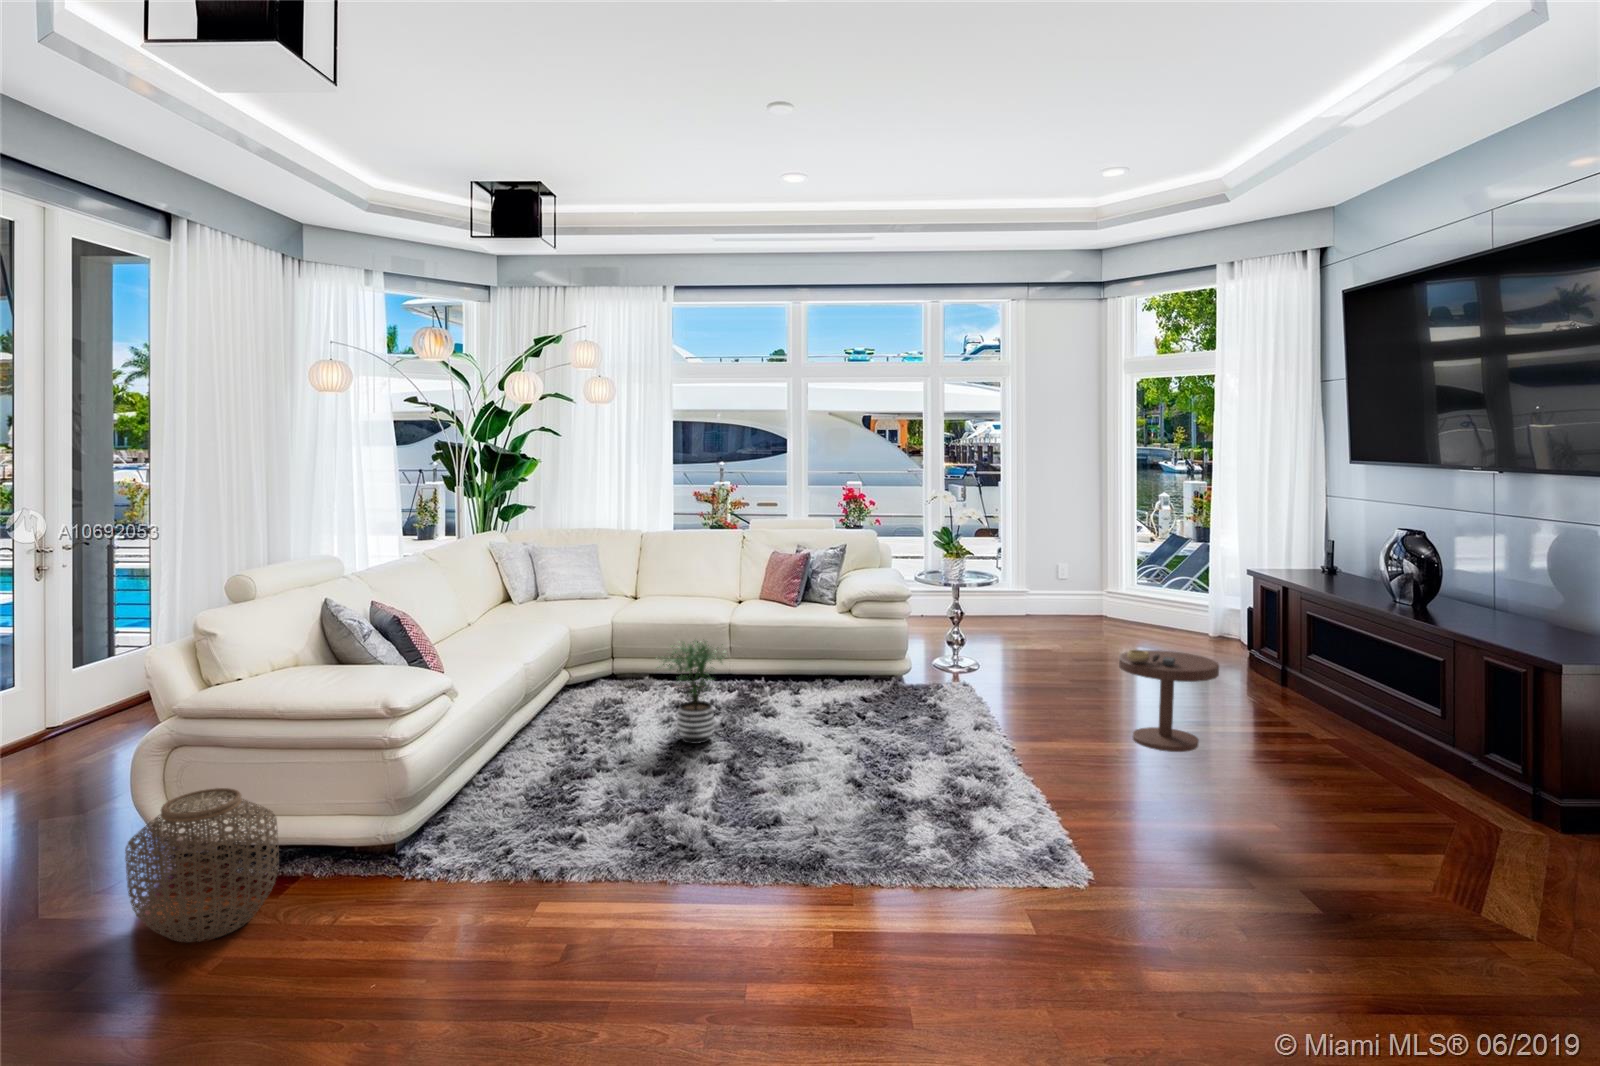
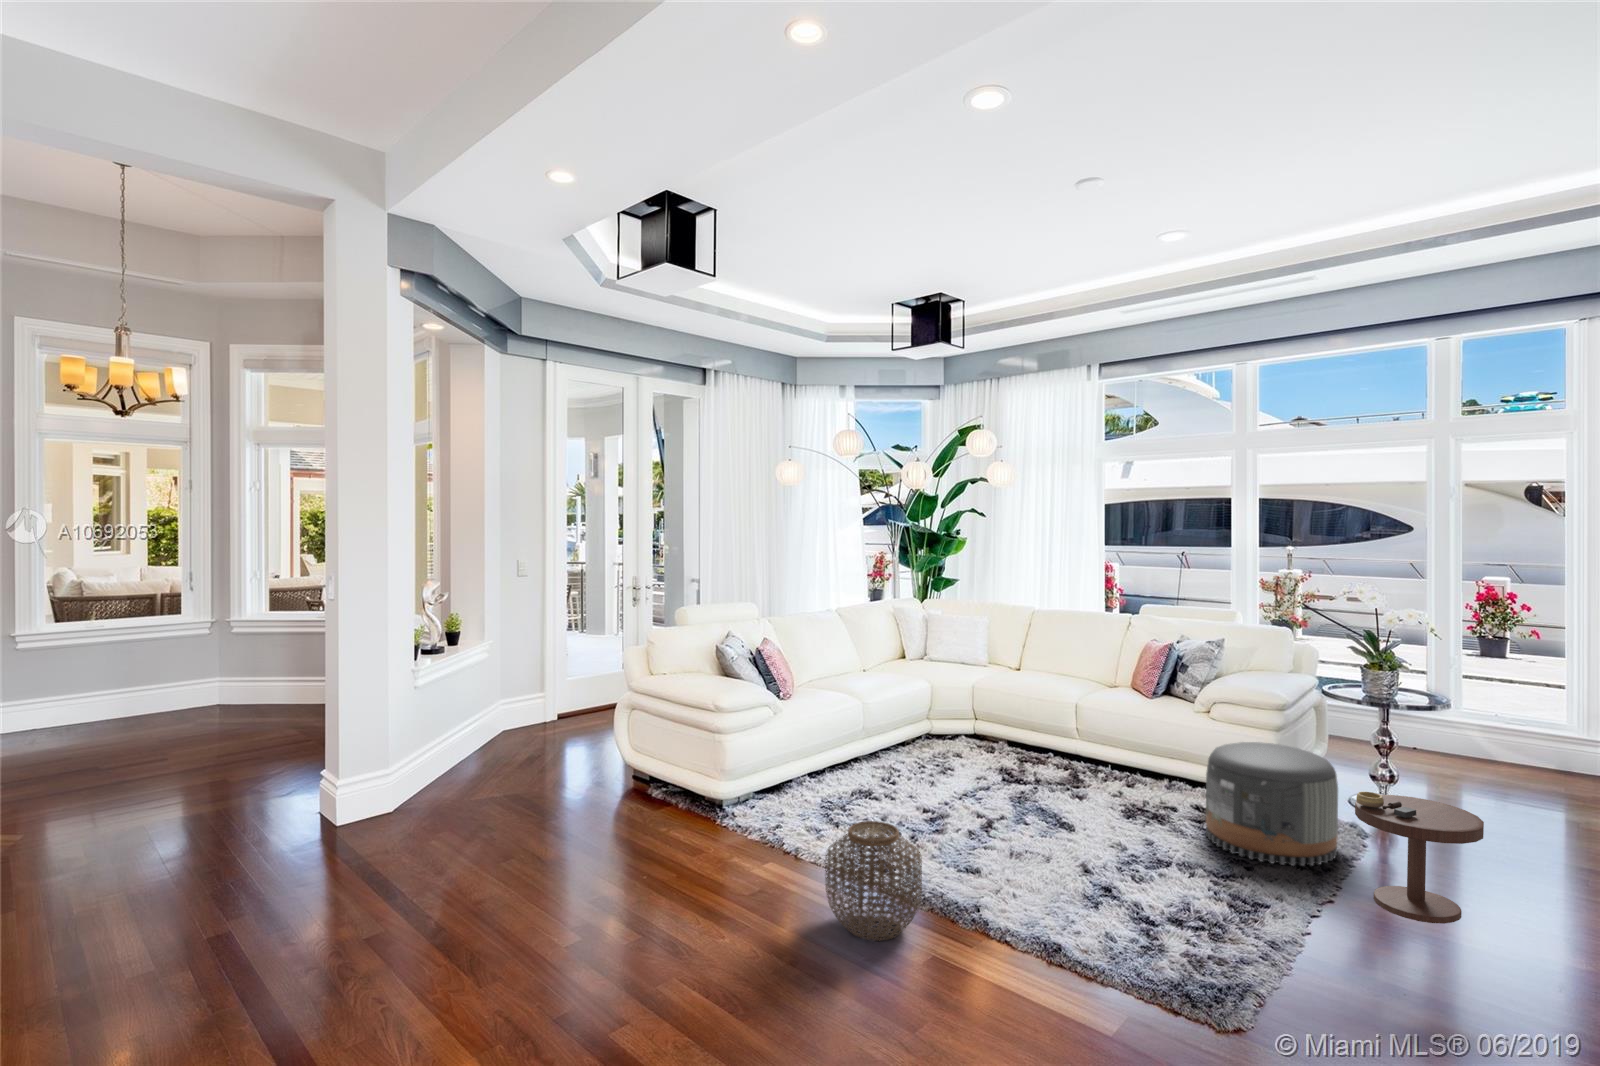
pouf: none [897,632,1007,739] -> present [1206,742,1338,866]
potted plant: present [657,641,724,744] -> none [960,712,1028,808]
woven basket: present [125,788,279,942] -> present [825,821,922,941]

